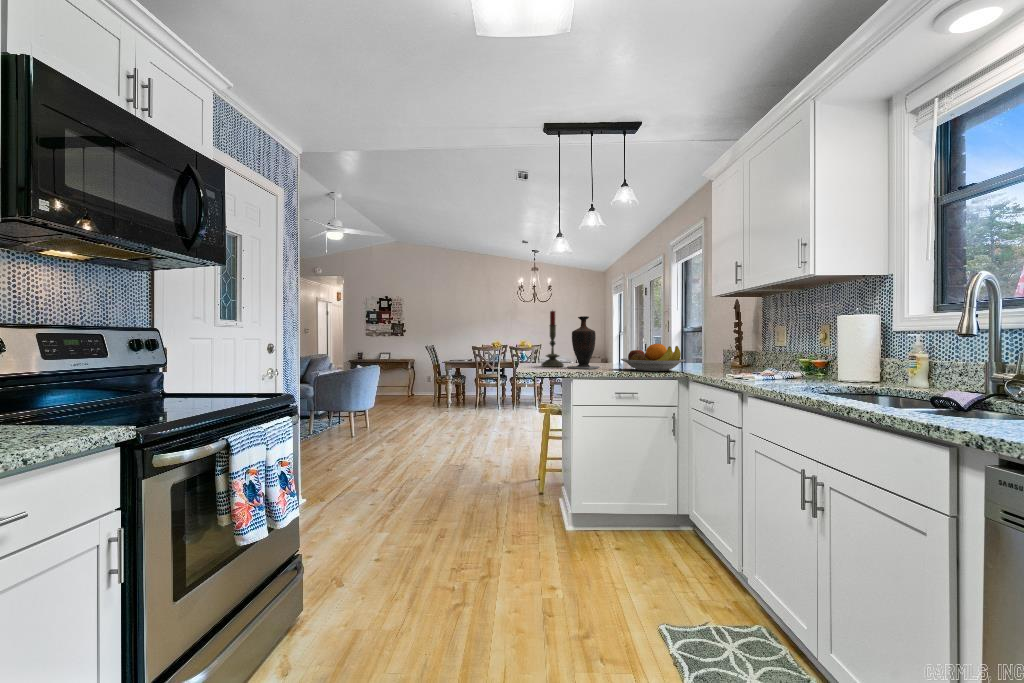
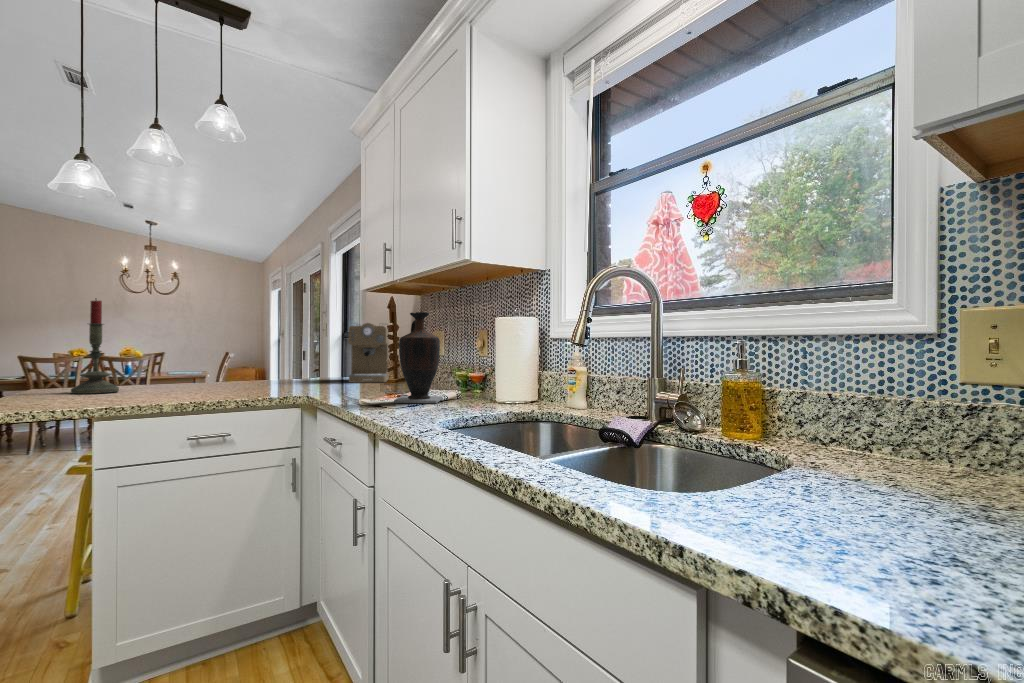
vase: present [567,316,600,369] -> present [394,312,443,403]
coffee maker: none [702,320,739,368] -> present [348,323,389,383]
fruit bowl: present [621,344,685,371] -> none [215,354,316,395]

